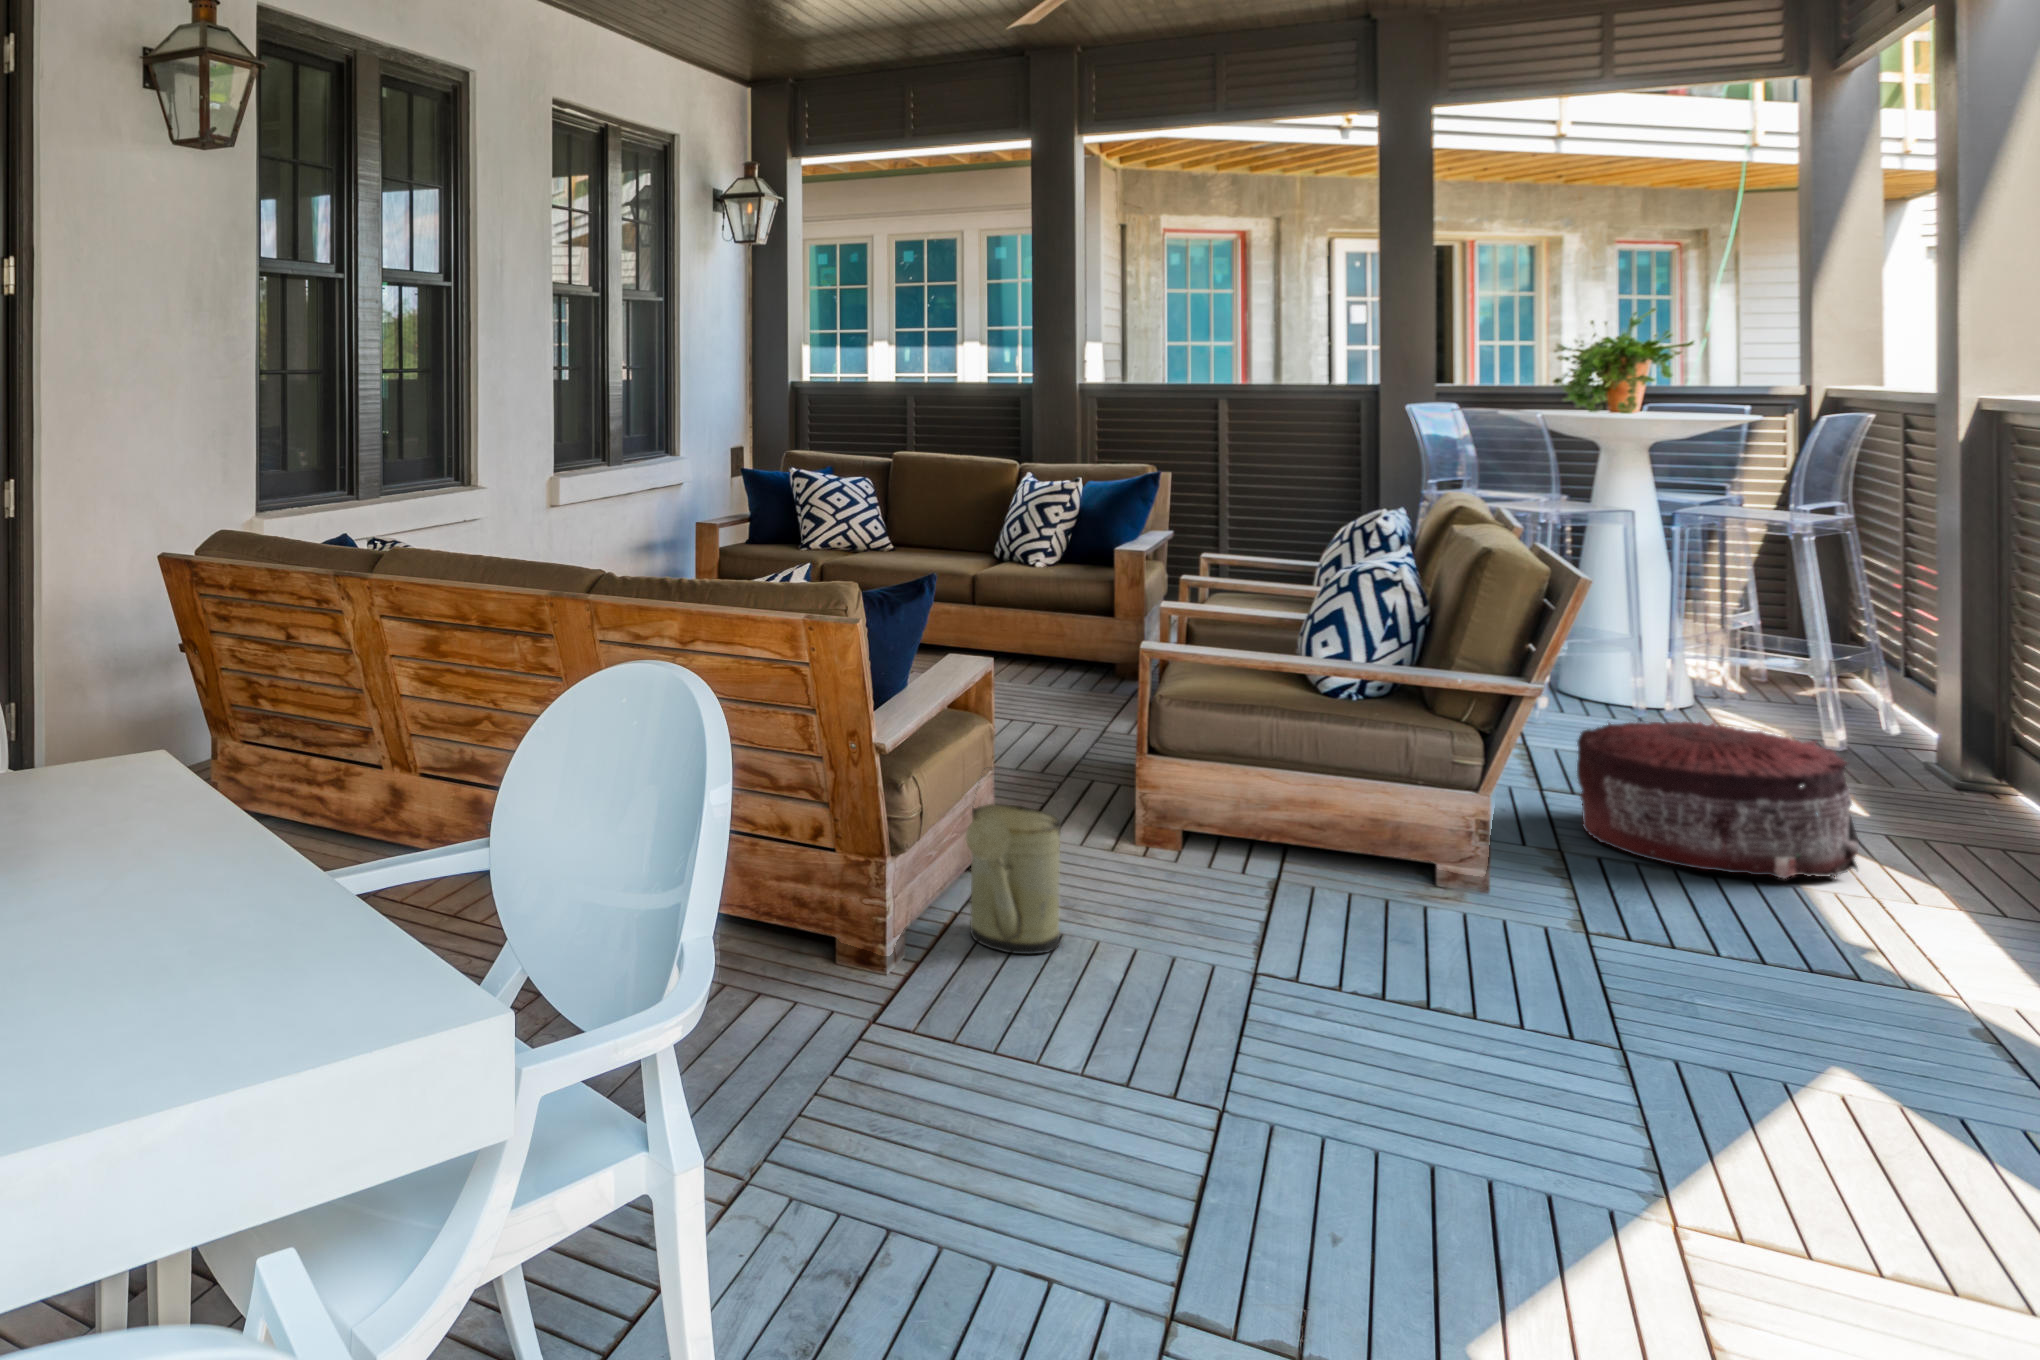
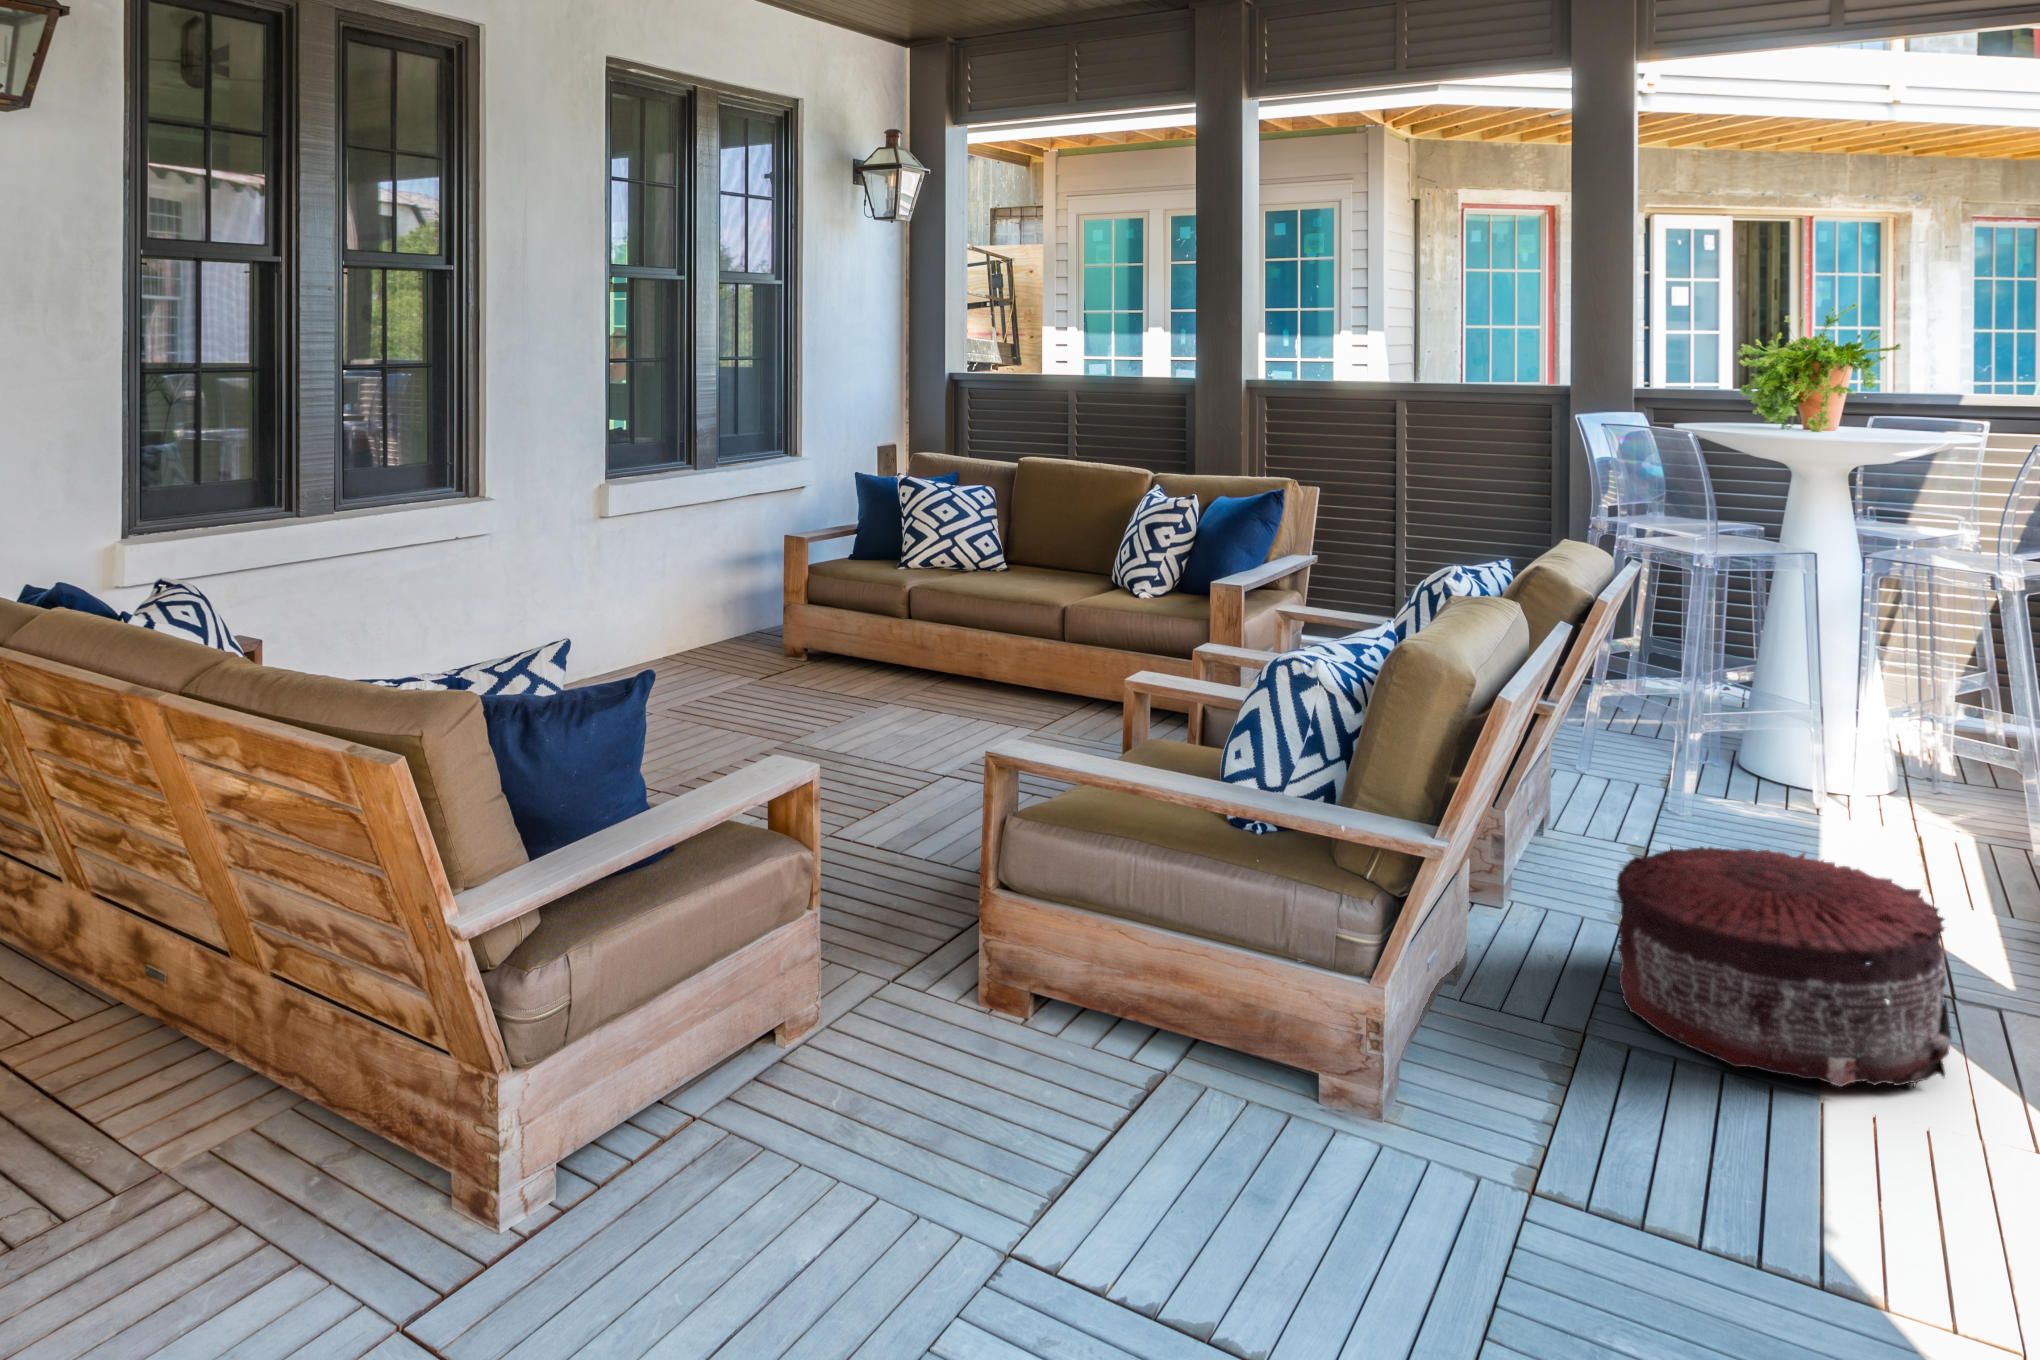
watering can: present [966,768,1061,954] -> none [608,929,800,1189]

